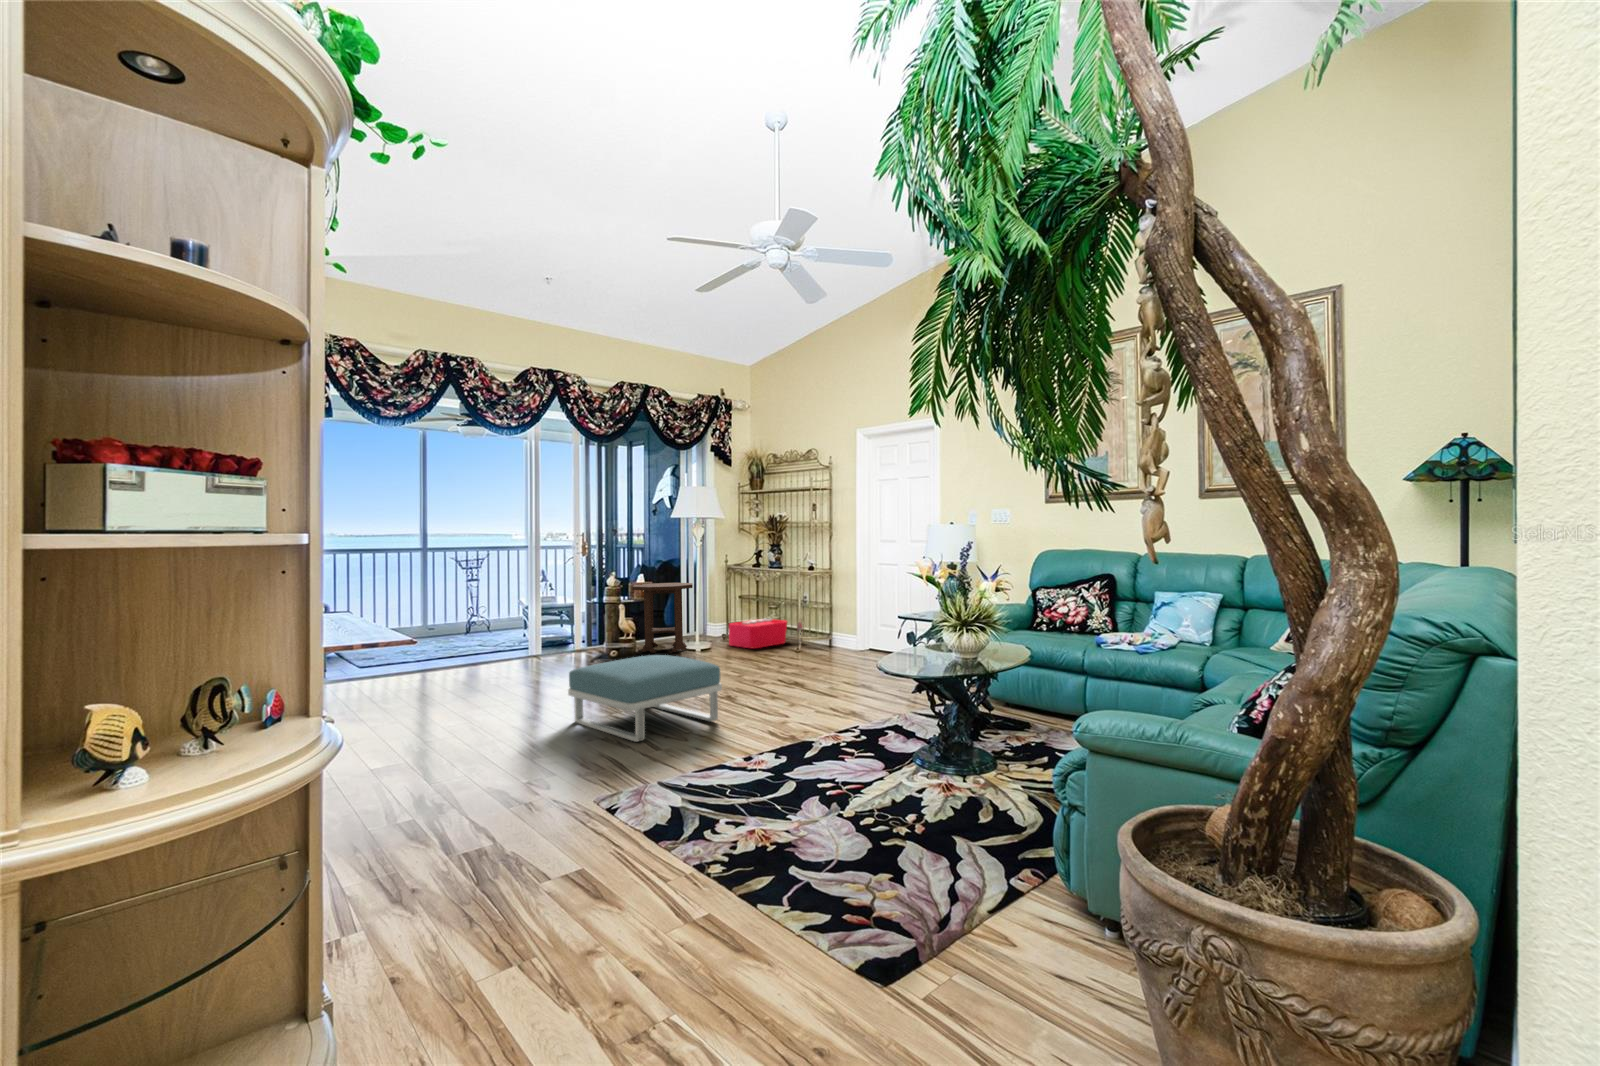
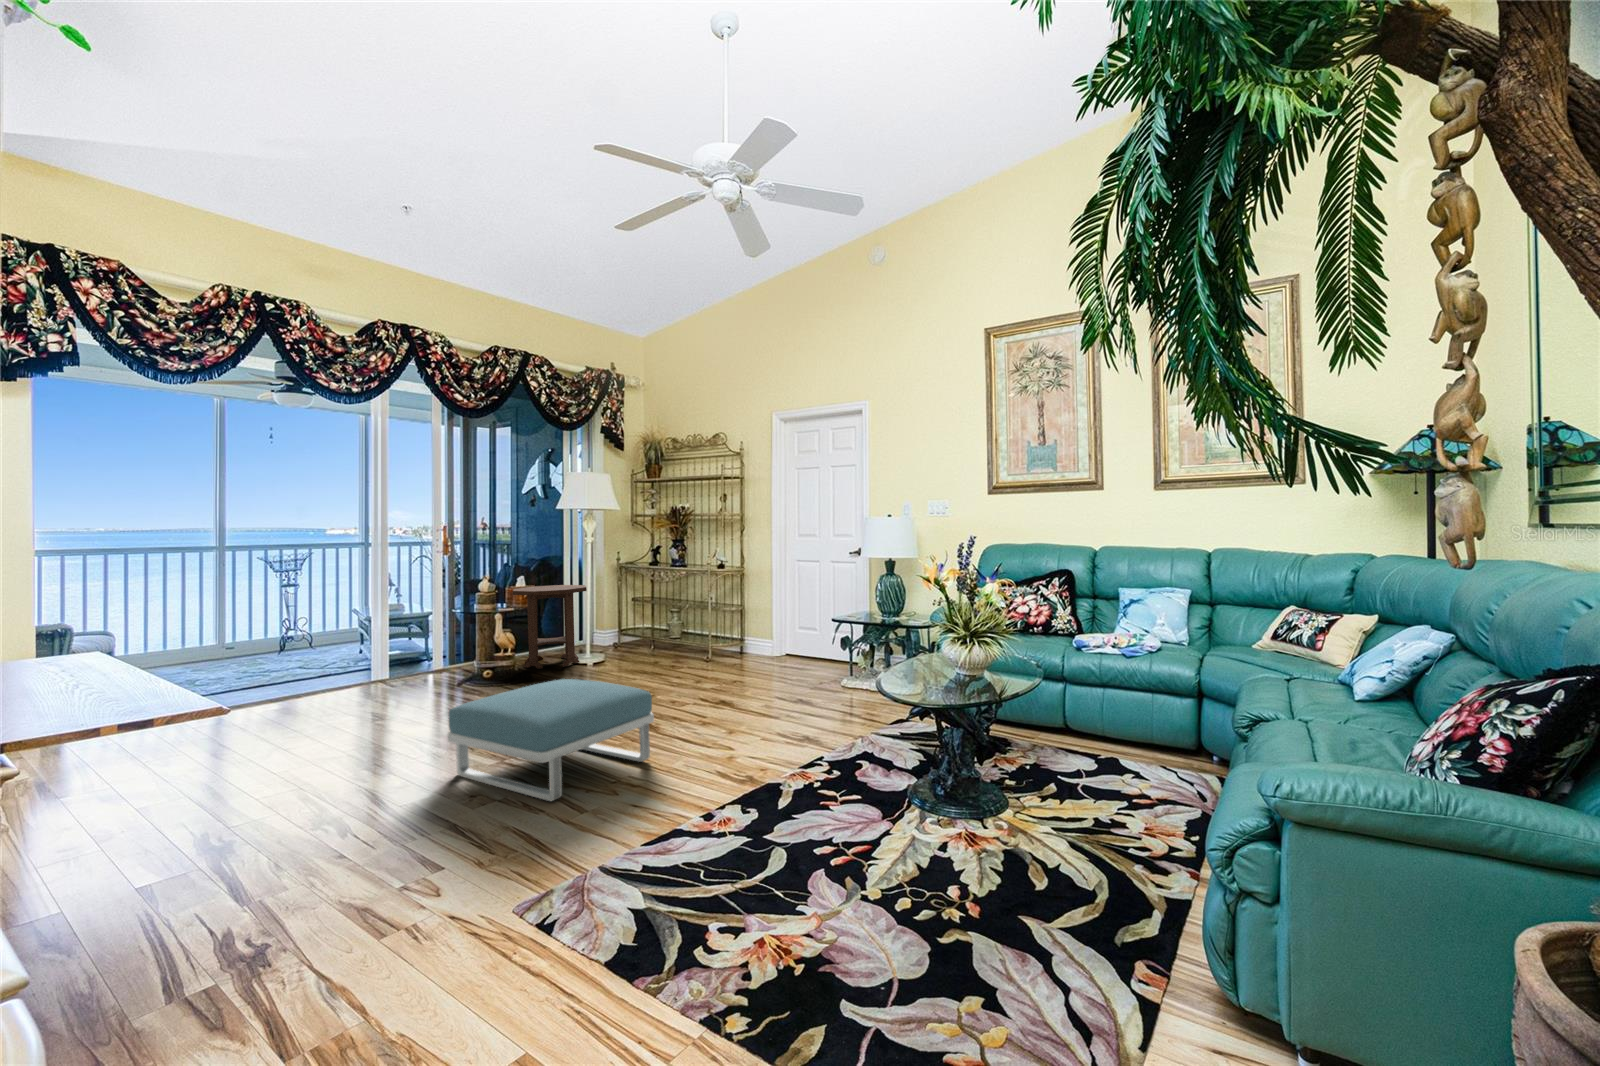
storage bin: present [729,619,803,648] -> none [628,622,712,658]

